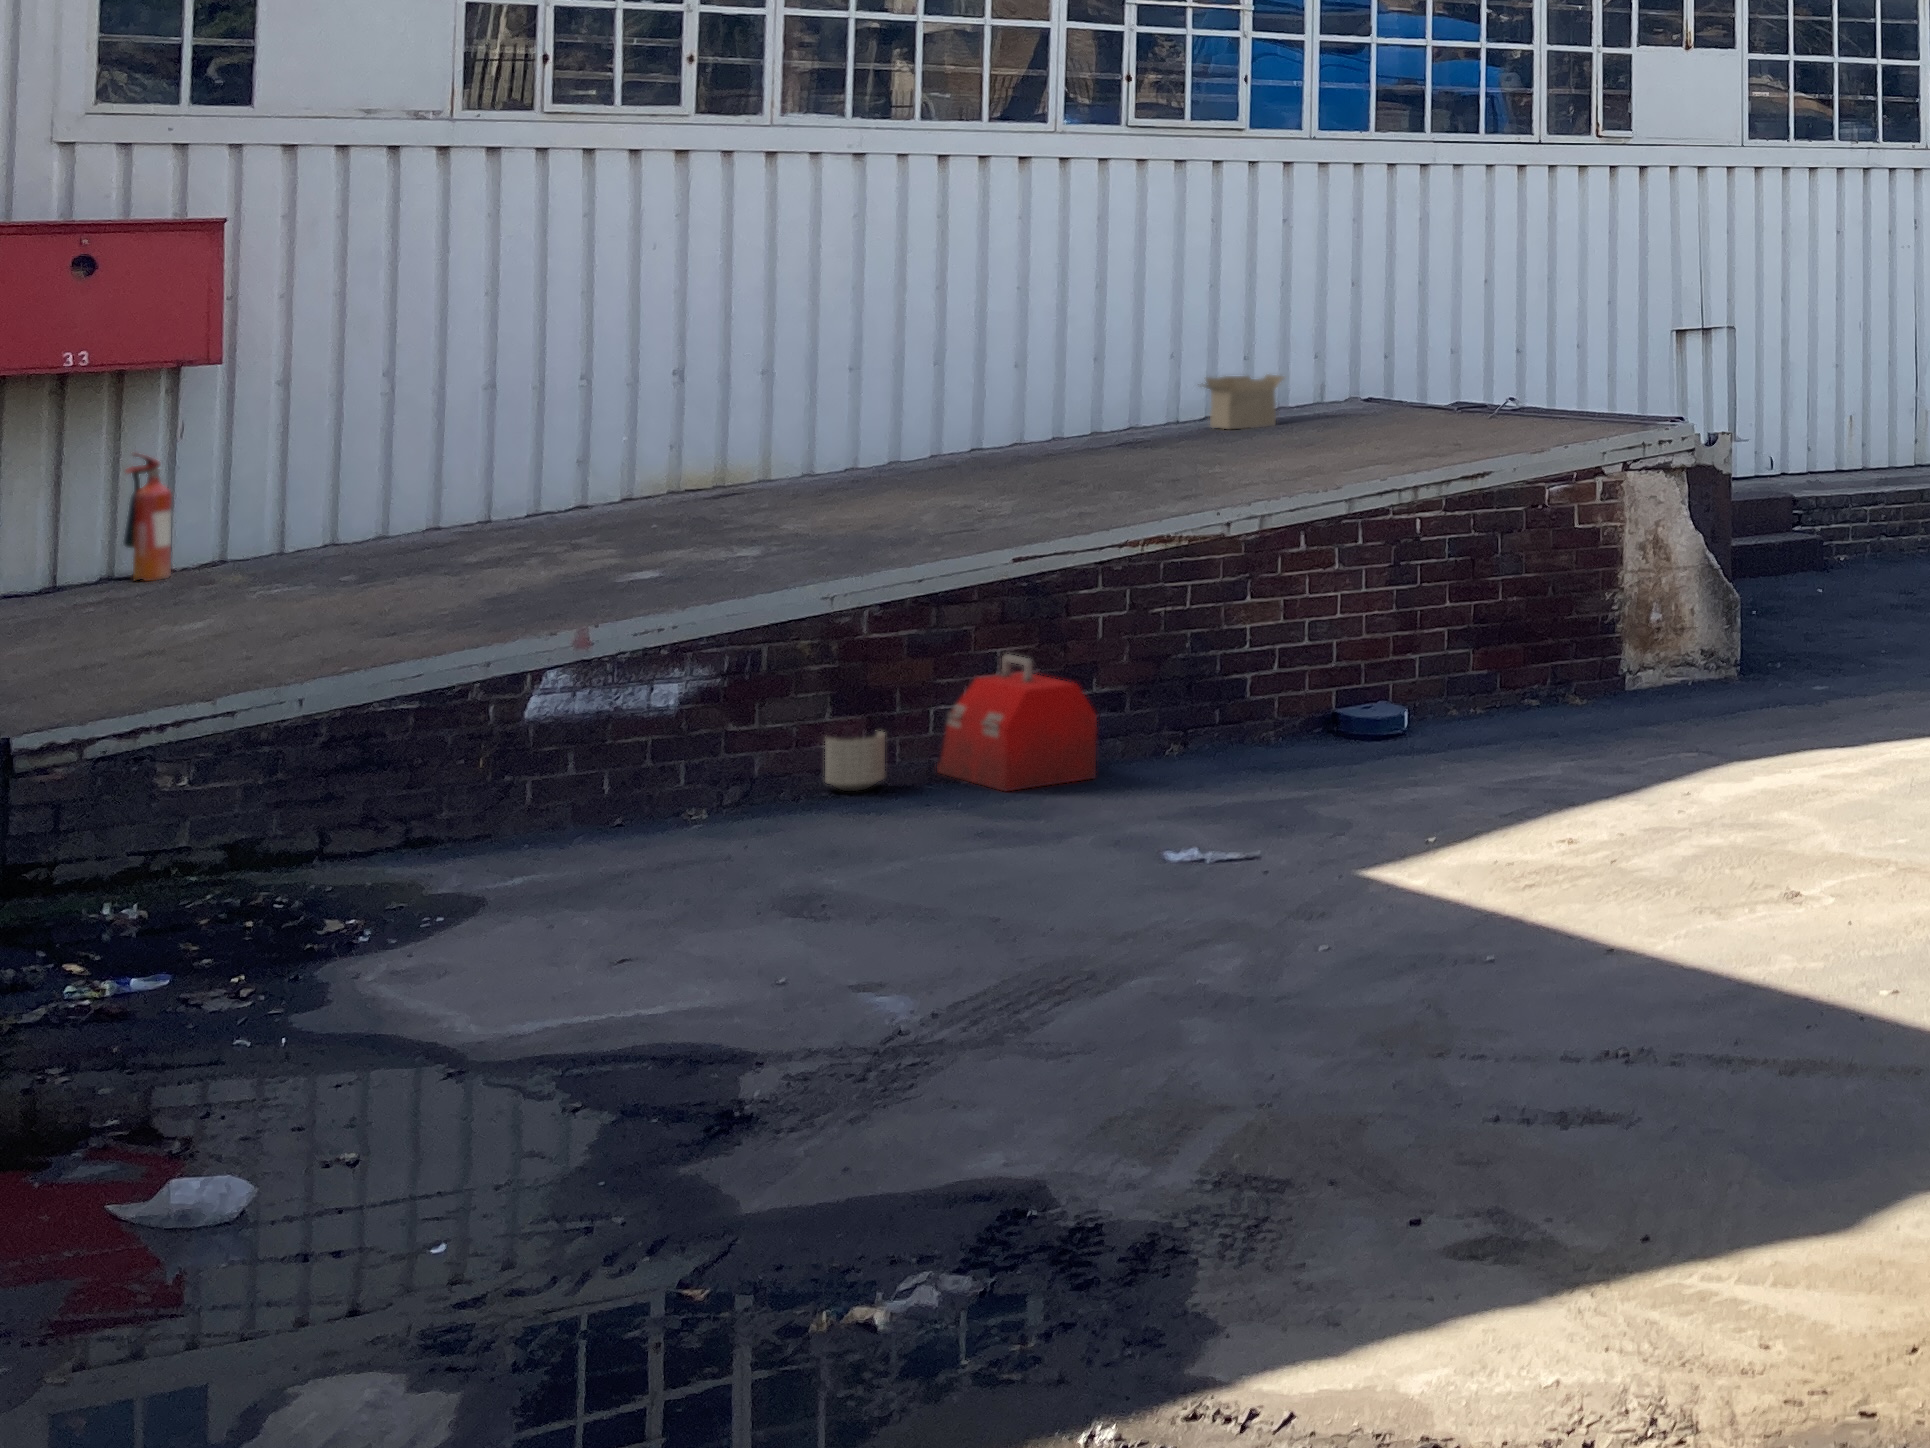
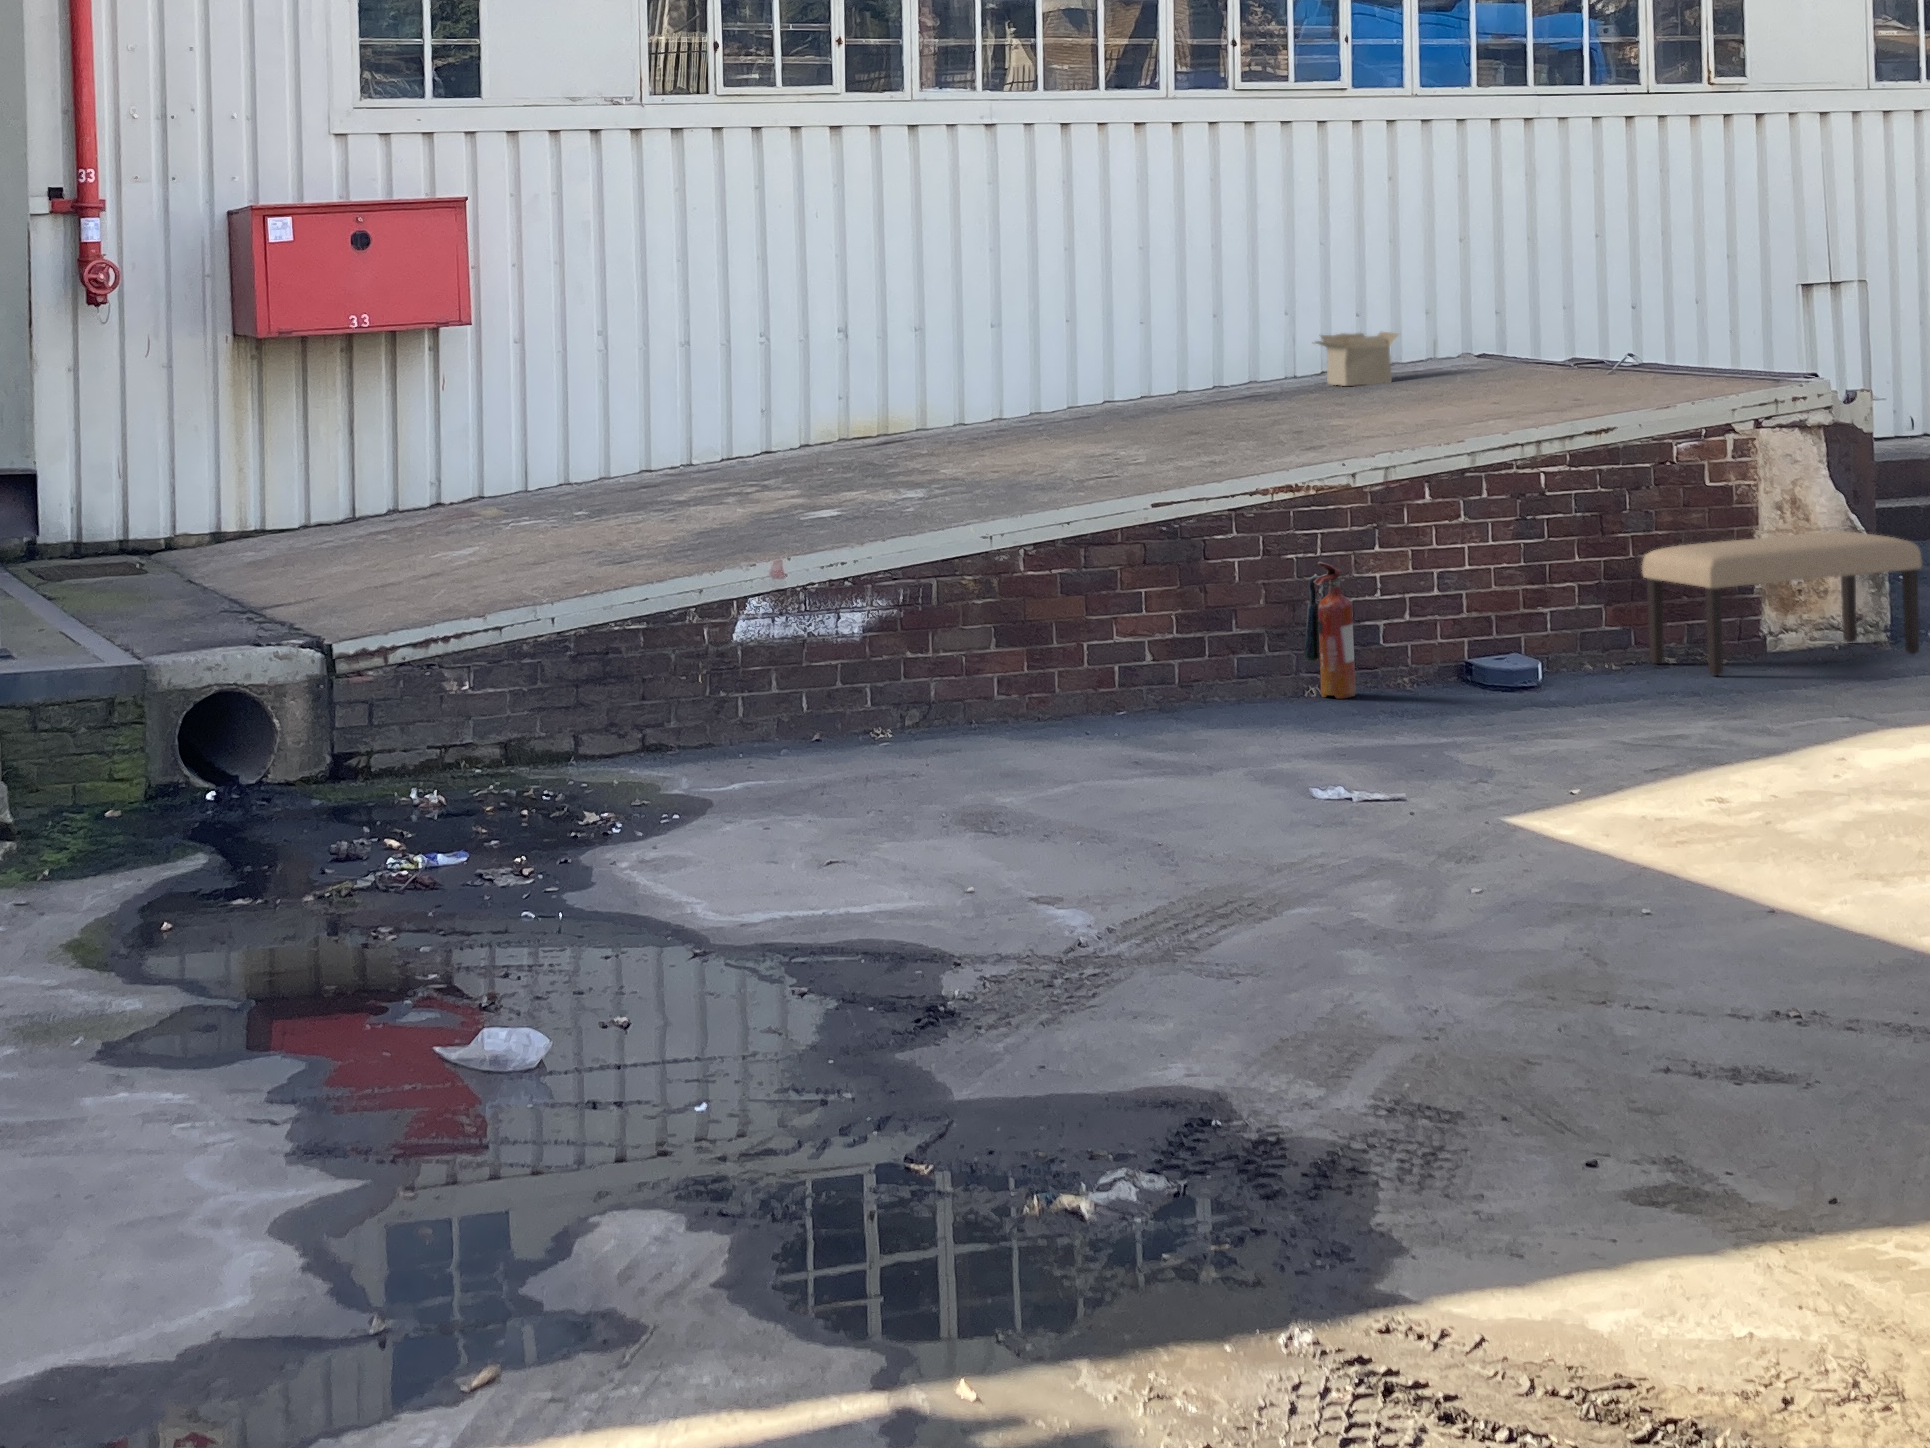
fire extinguisher: present [124,453,172,581] -> present [1304,562,1356,699]
bench: none [1504,569,1757,709] -> present [1642,531,1922,676]
toolbox: present [937,655,1097,791] -> none [1086,600,1239,735]
planter: present [825,732,885,791] -> none [984,670,1040,727]

